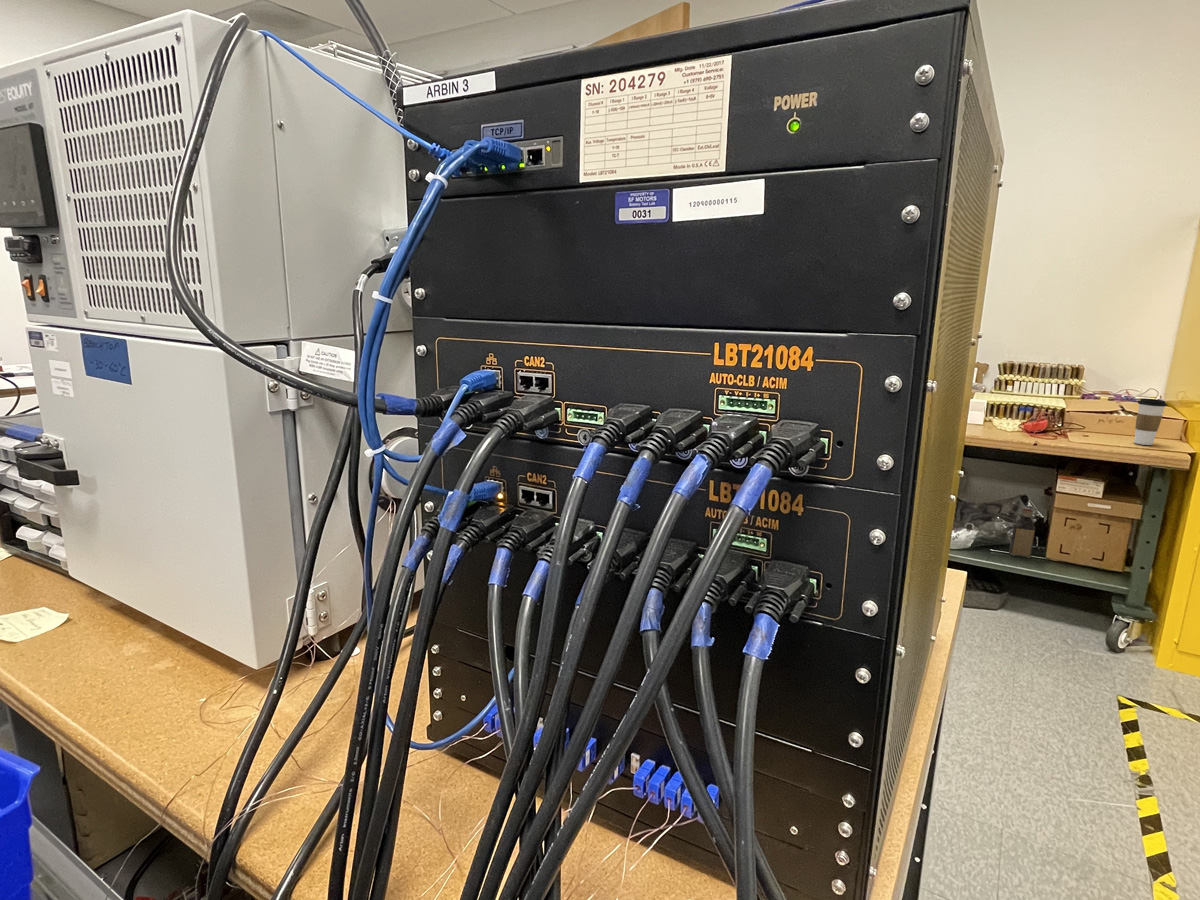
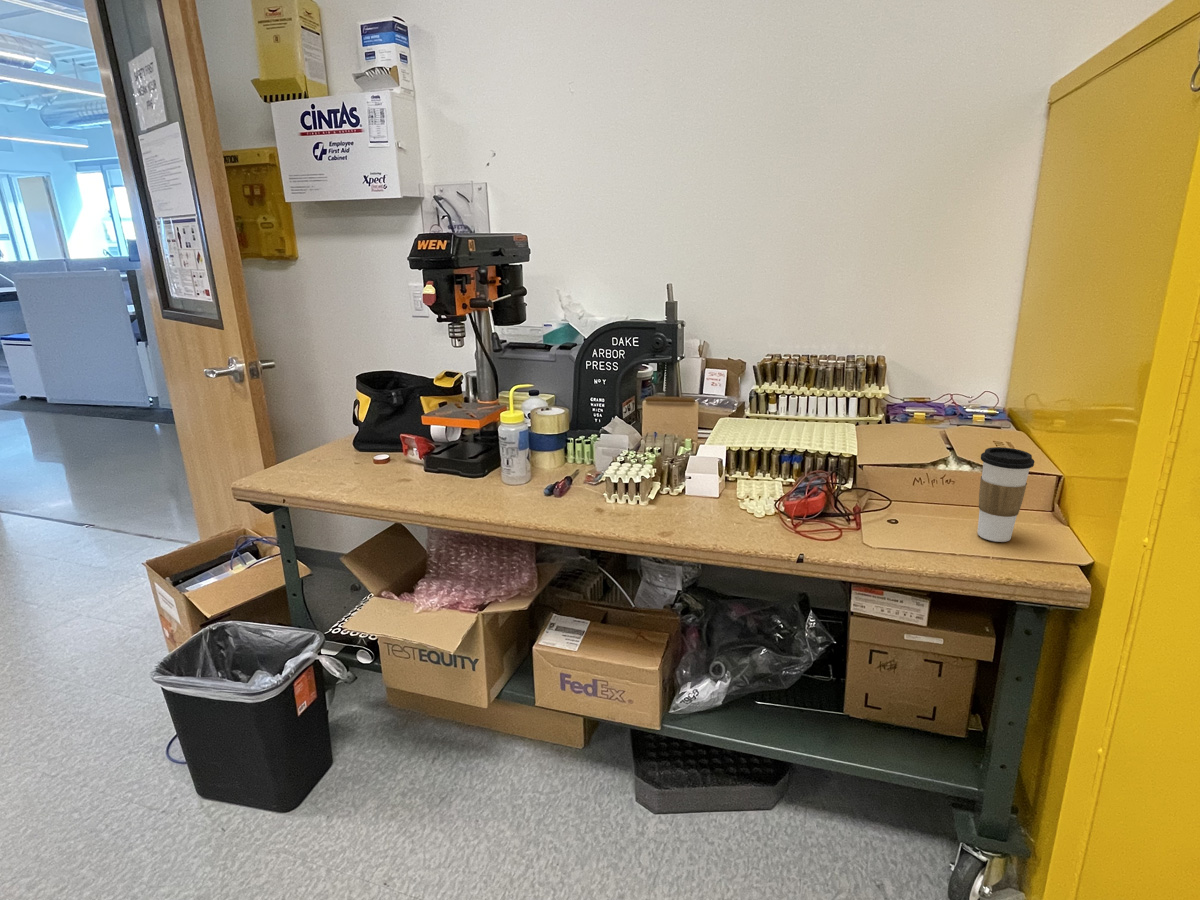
bottle: present [1009,509,1035,558] -> none [783,637,823,721]

